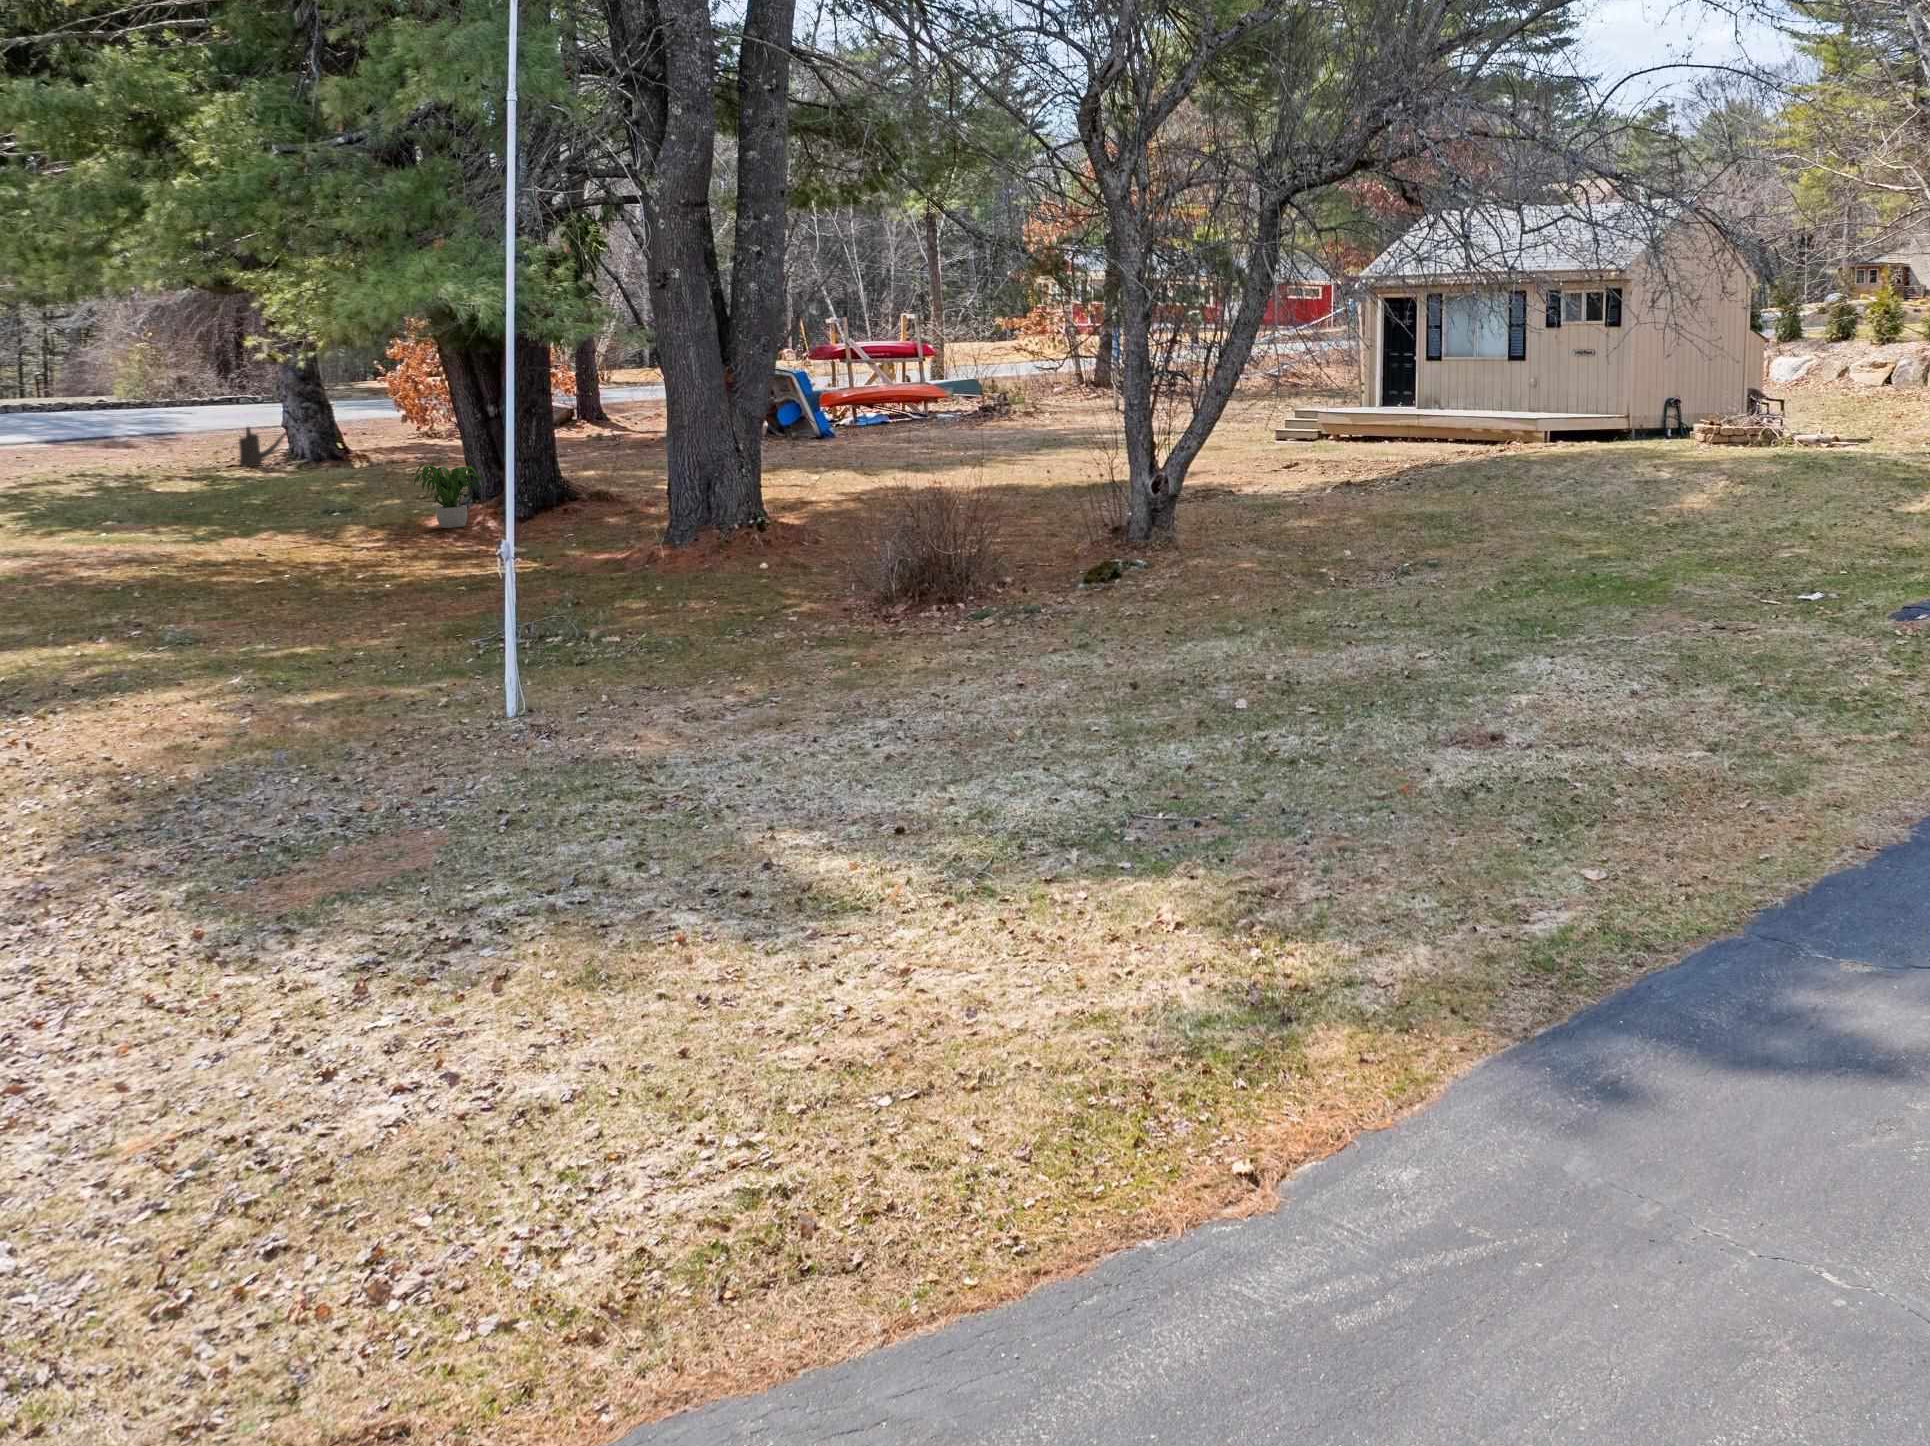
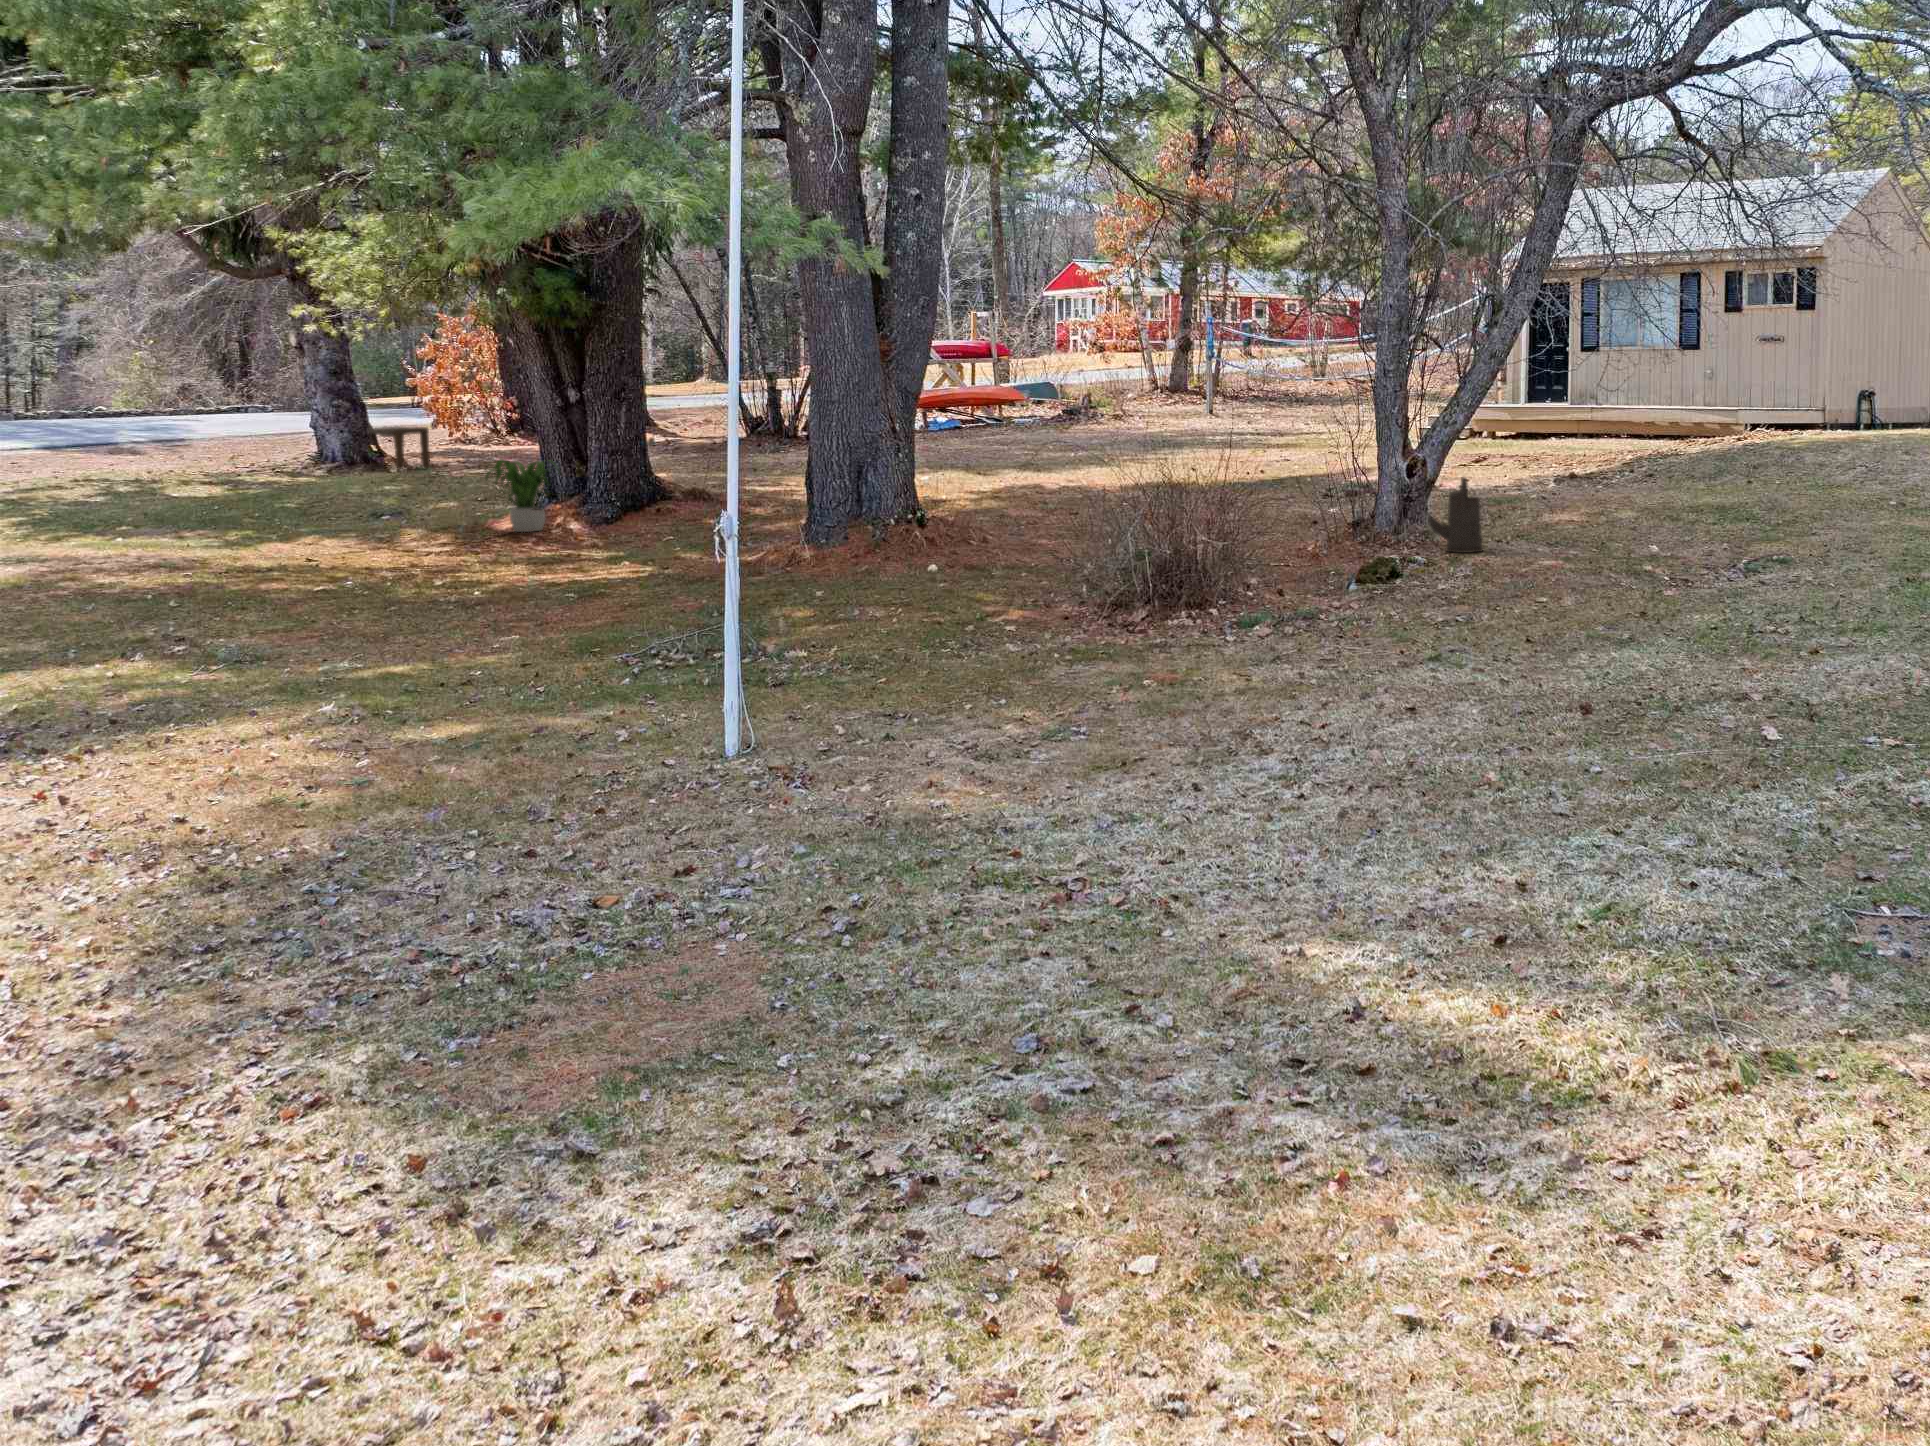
bench: none [331,425,387,465] -> present [368,427,430,470]
watering can: present [239,427,286,467] -> present [1428,477,1494,553]

